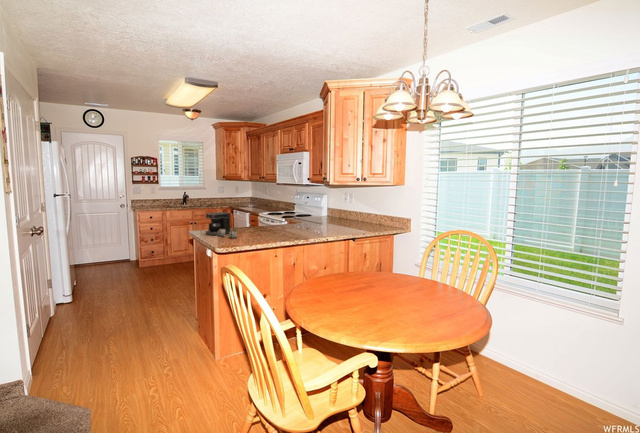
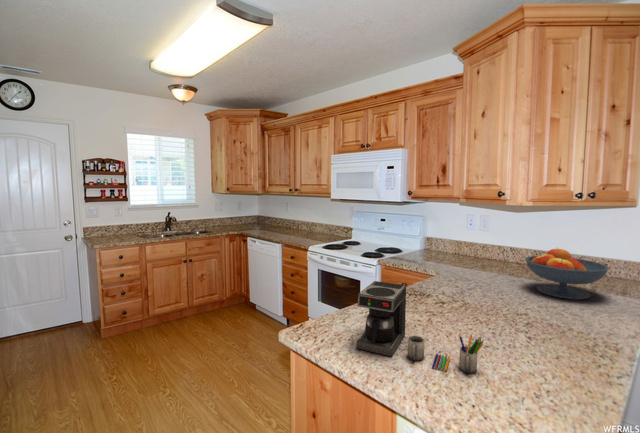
fruit bowl: none [323,208,357,231] -> present [525,248,609,299]

